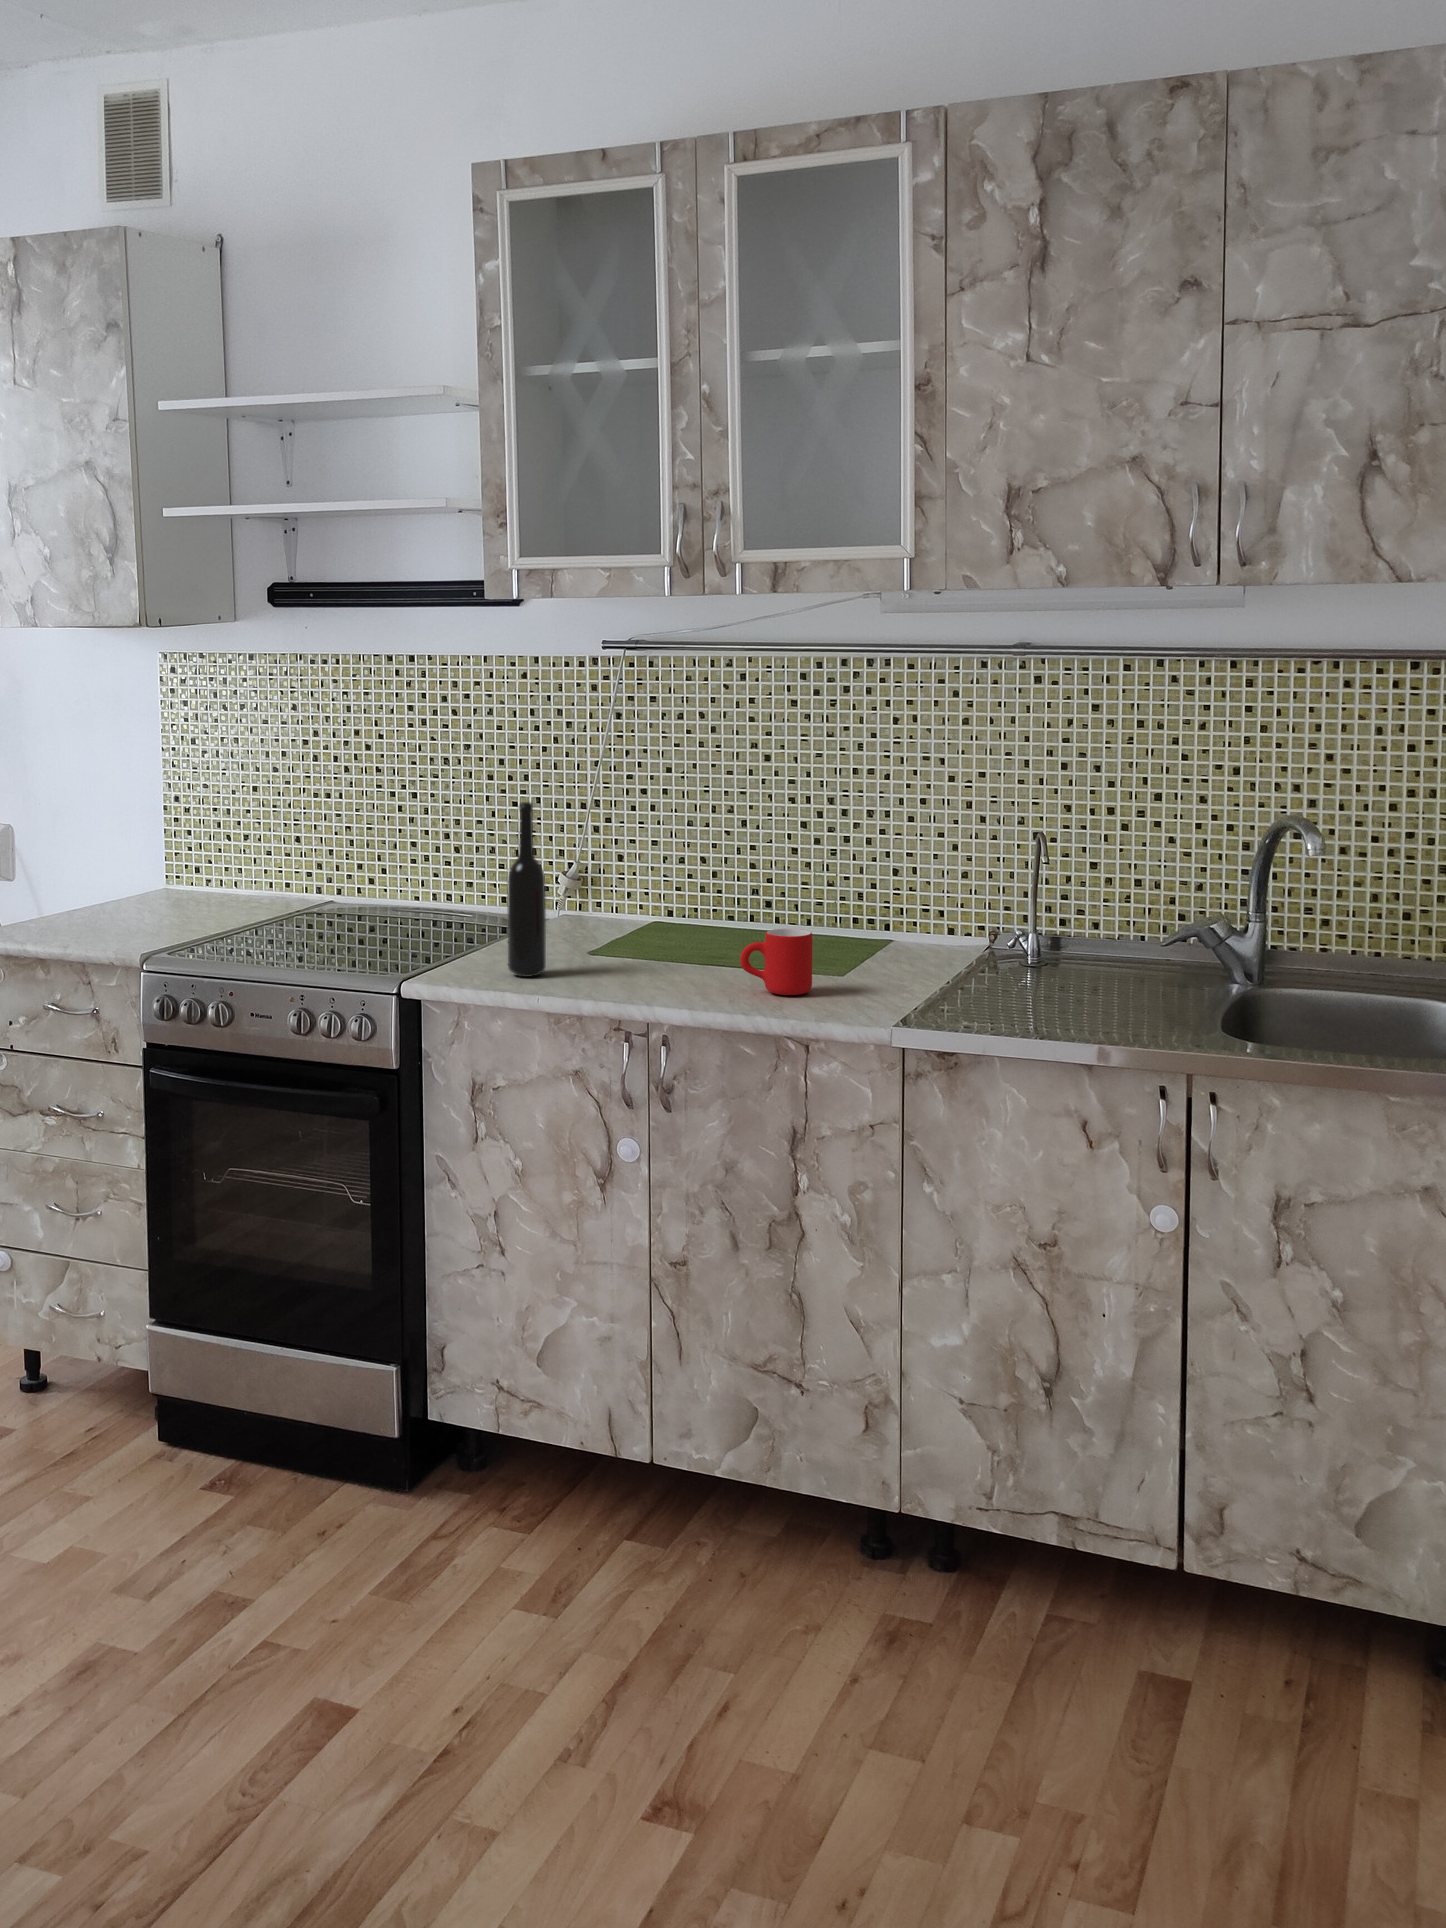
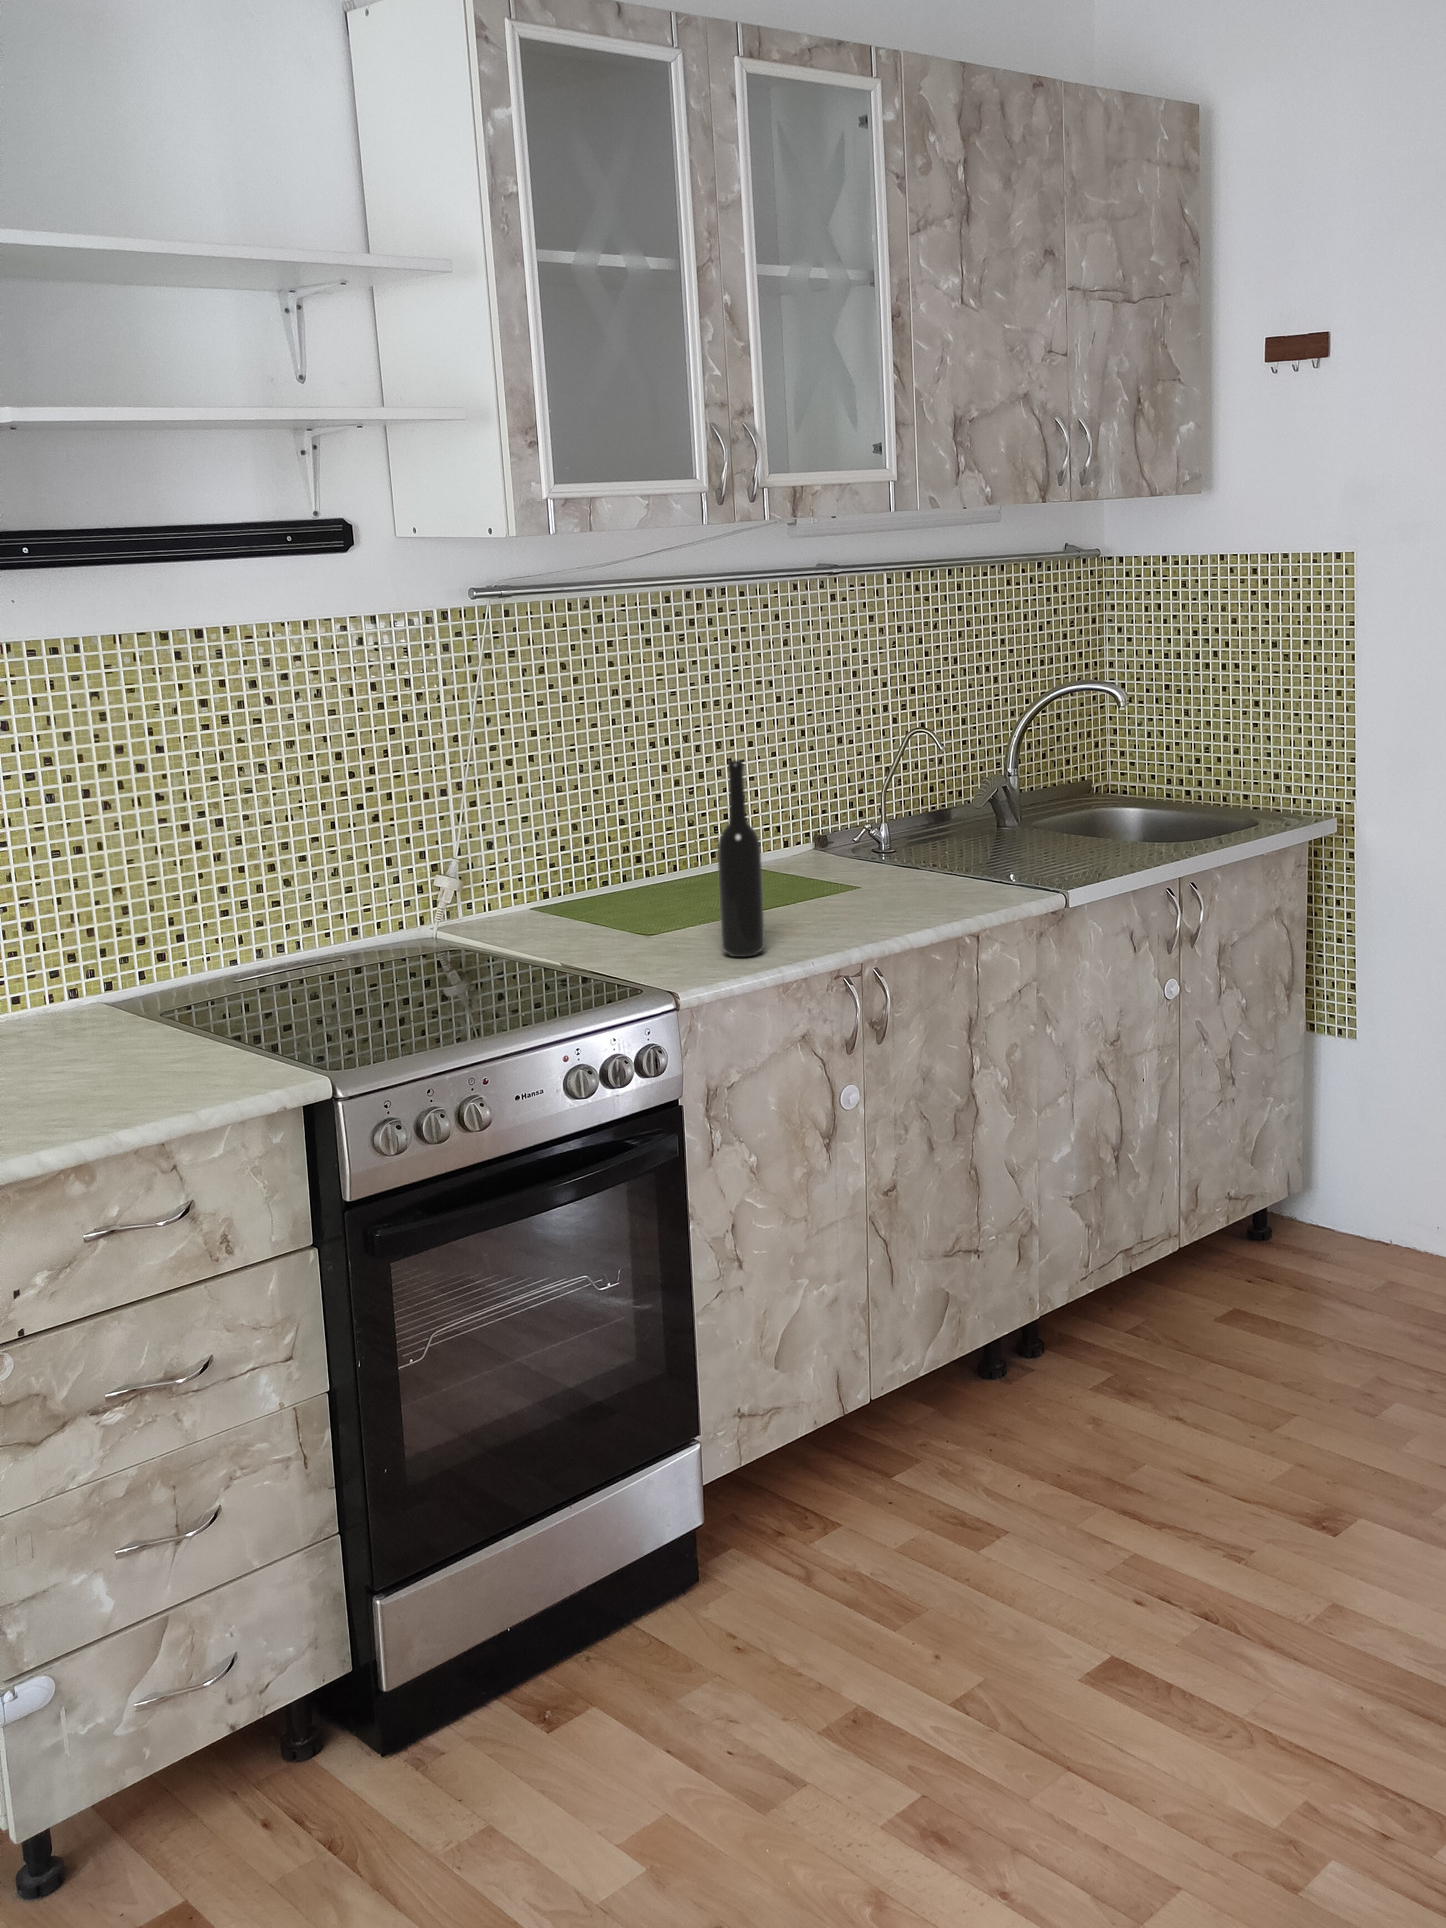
mug: present [740,929,813,995] -> none [904,840,950,903]

